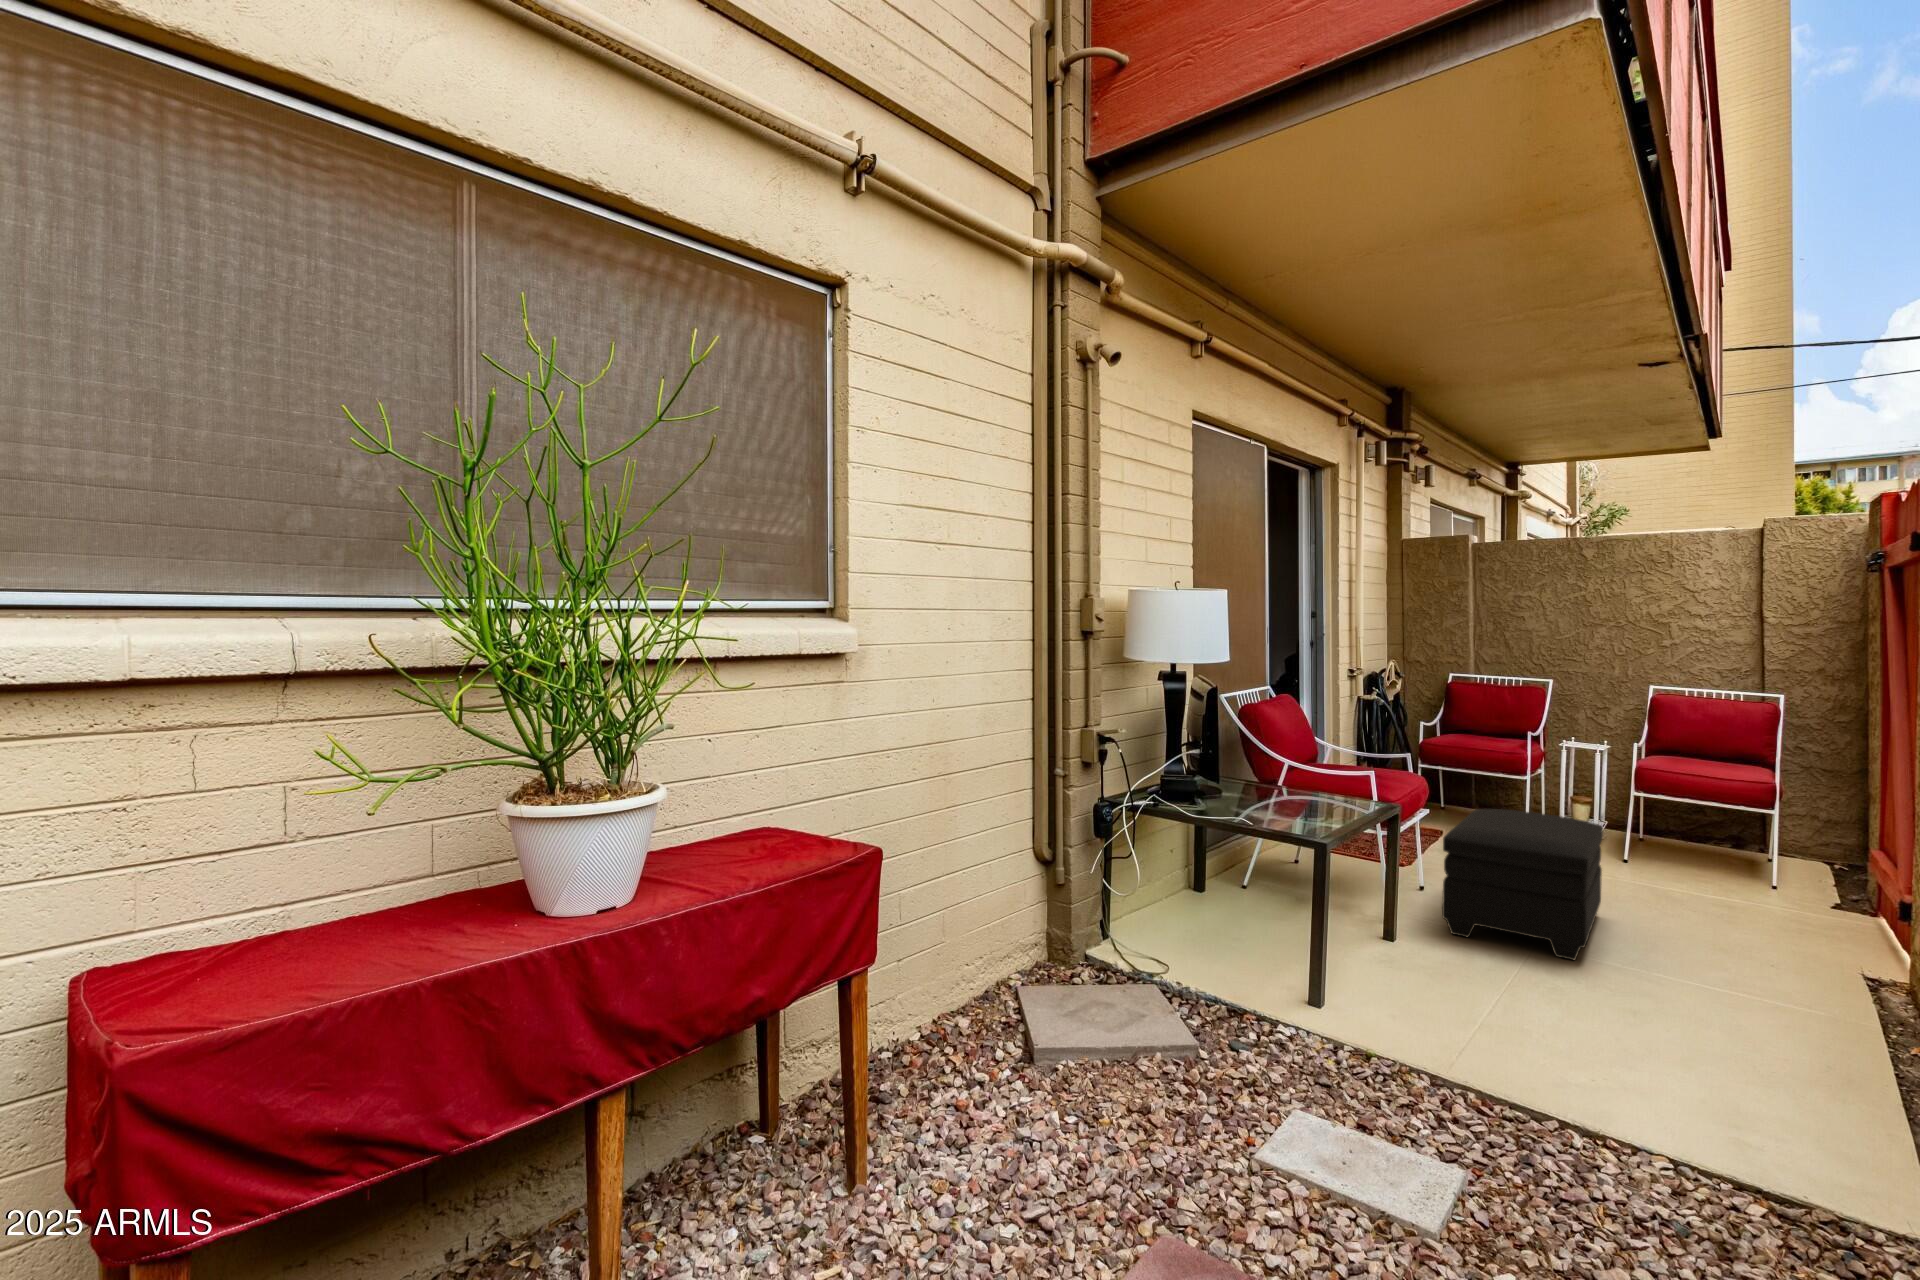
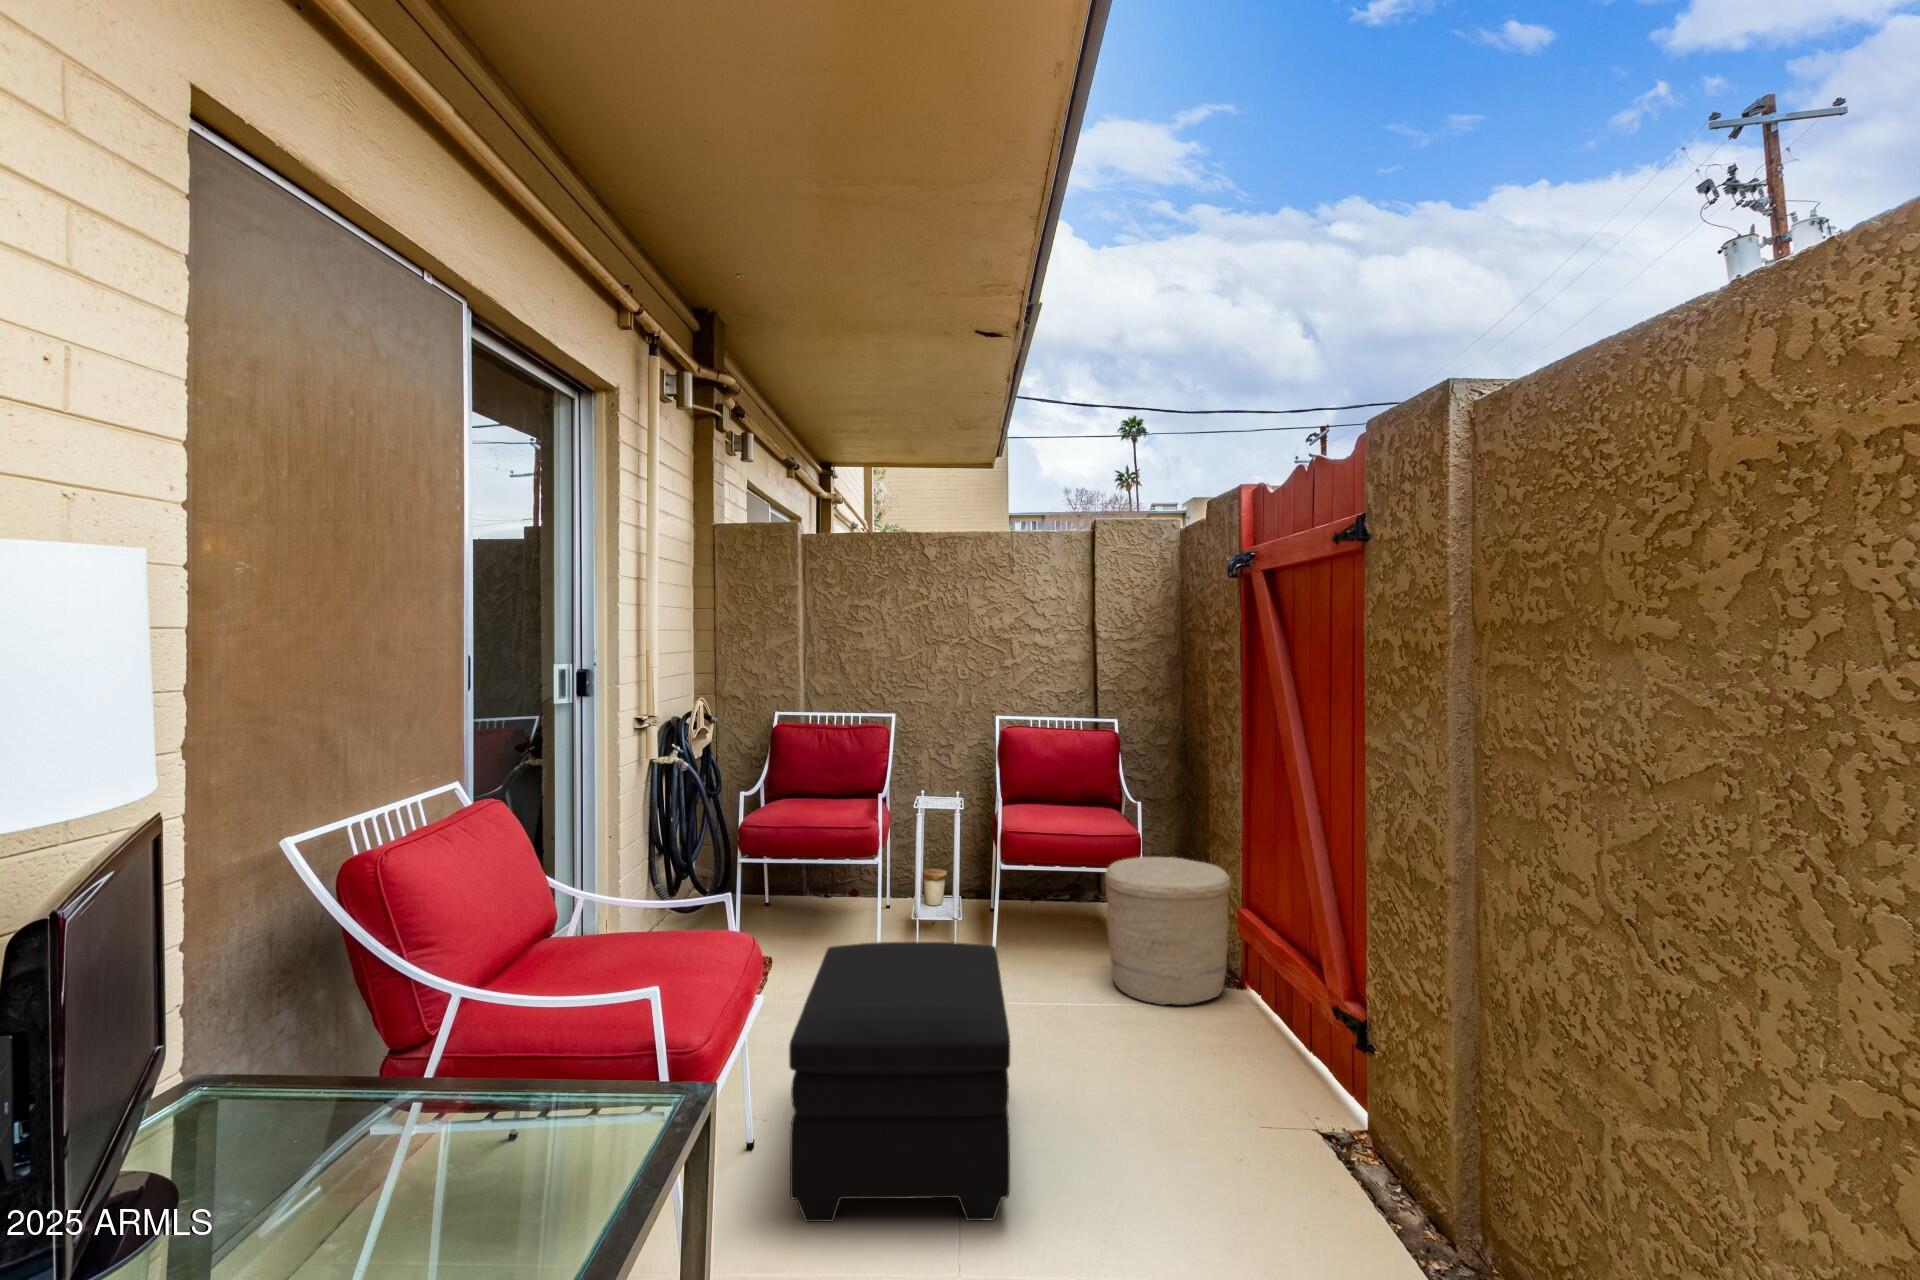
woven basket: none [1735,799,1876,917] -> present [1105,857,1231,1005]

